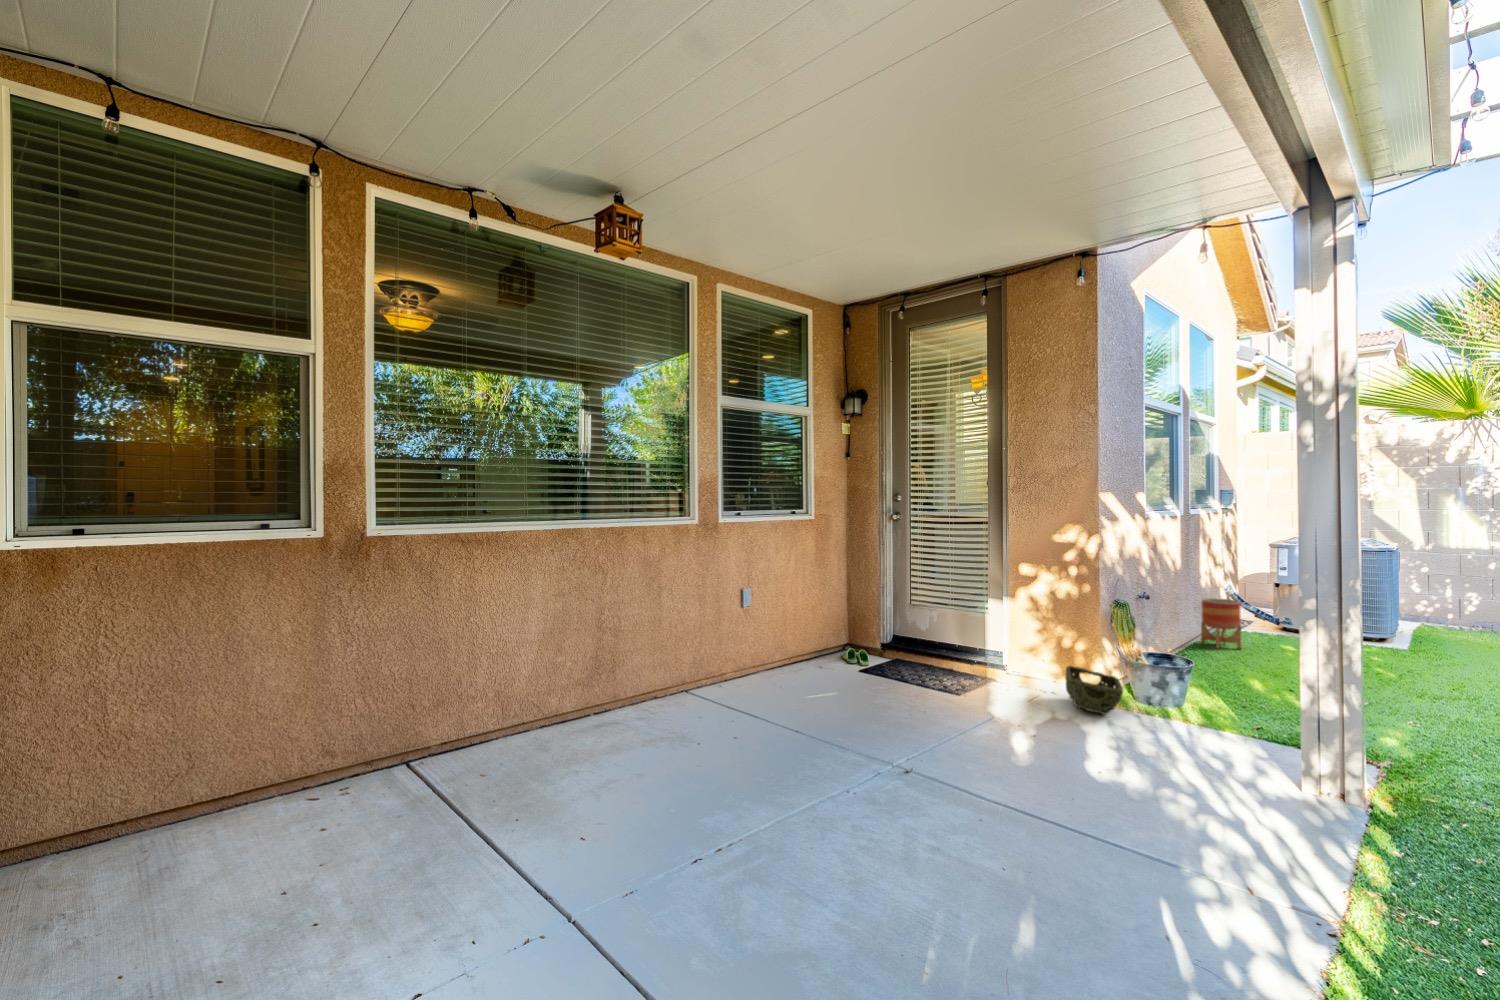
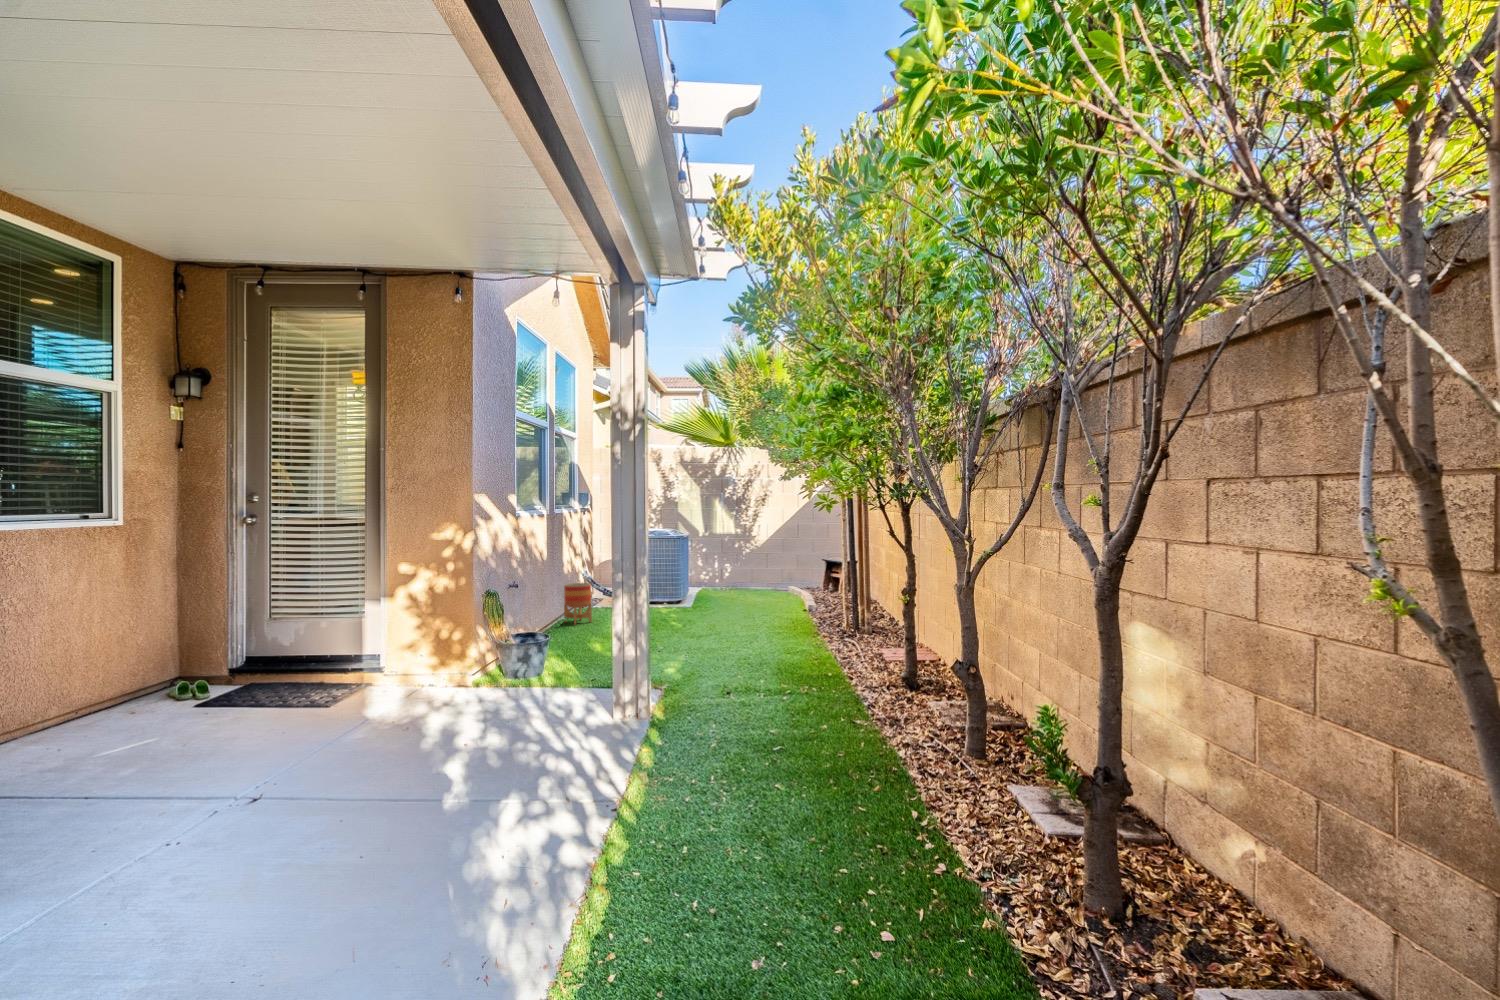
woven basket: present [1066,666,1123,715] -> none [444,657,493,695]

